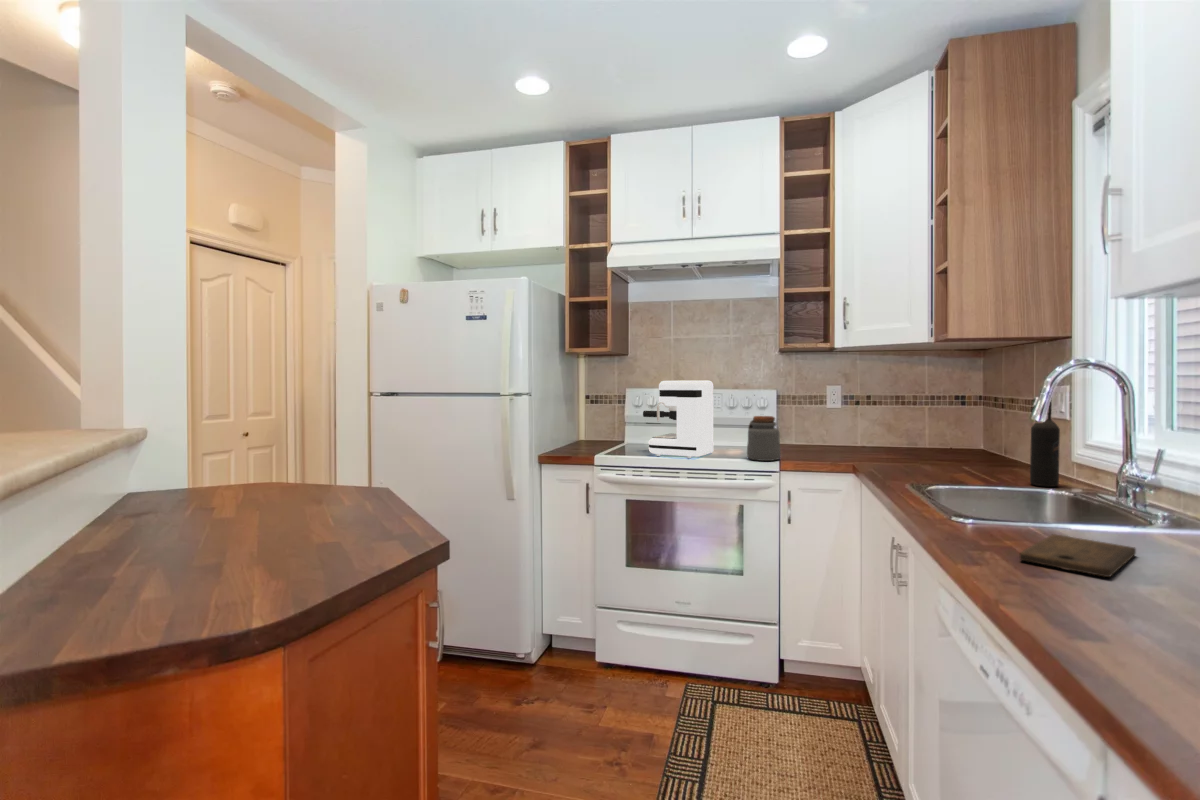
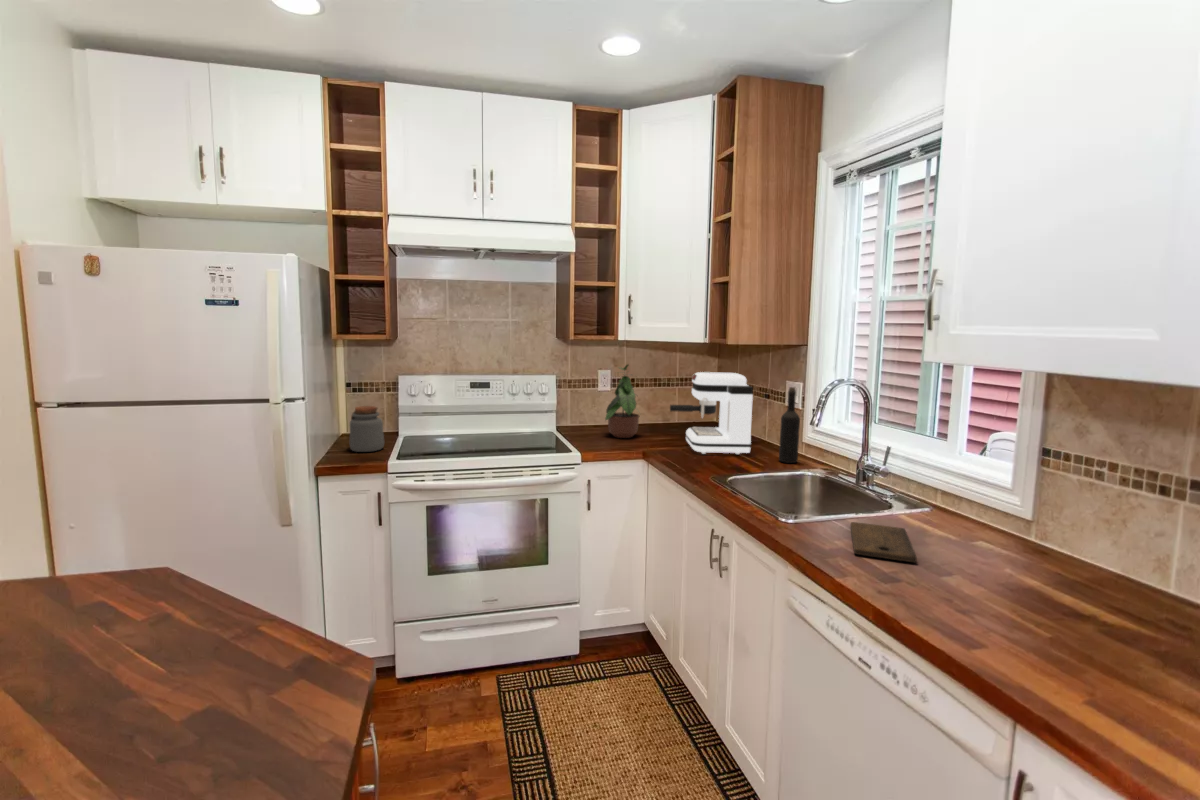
potted plant: none [819,374,870,456] -> present [605,365,640,438]
coffee maker: present [643,380,713,458] -> present [670,372,753,454]
jar: present [747,416,780,461] -> present [350,406,384,452]

